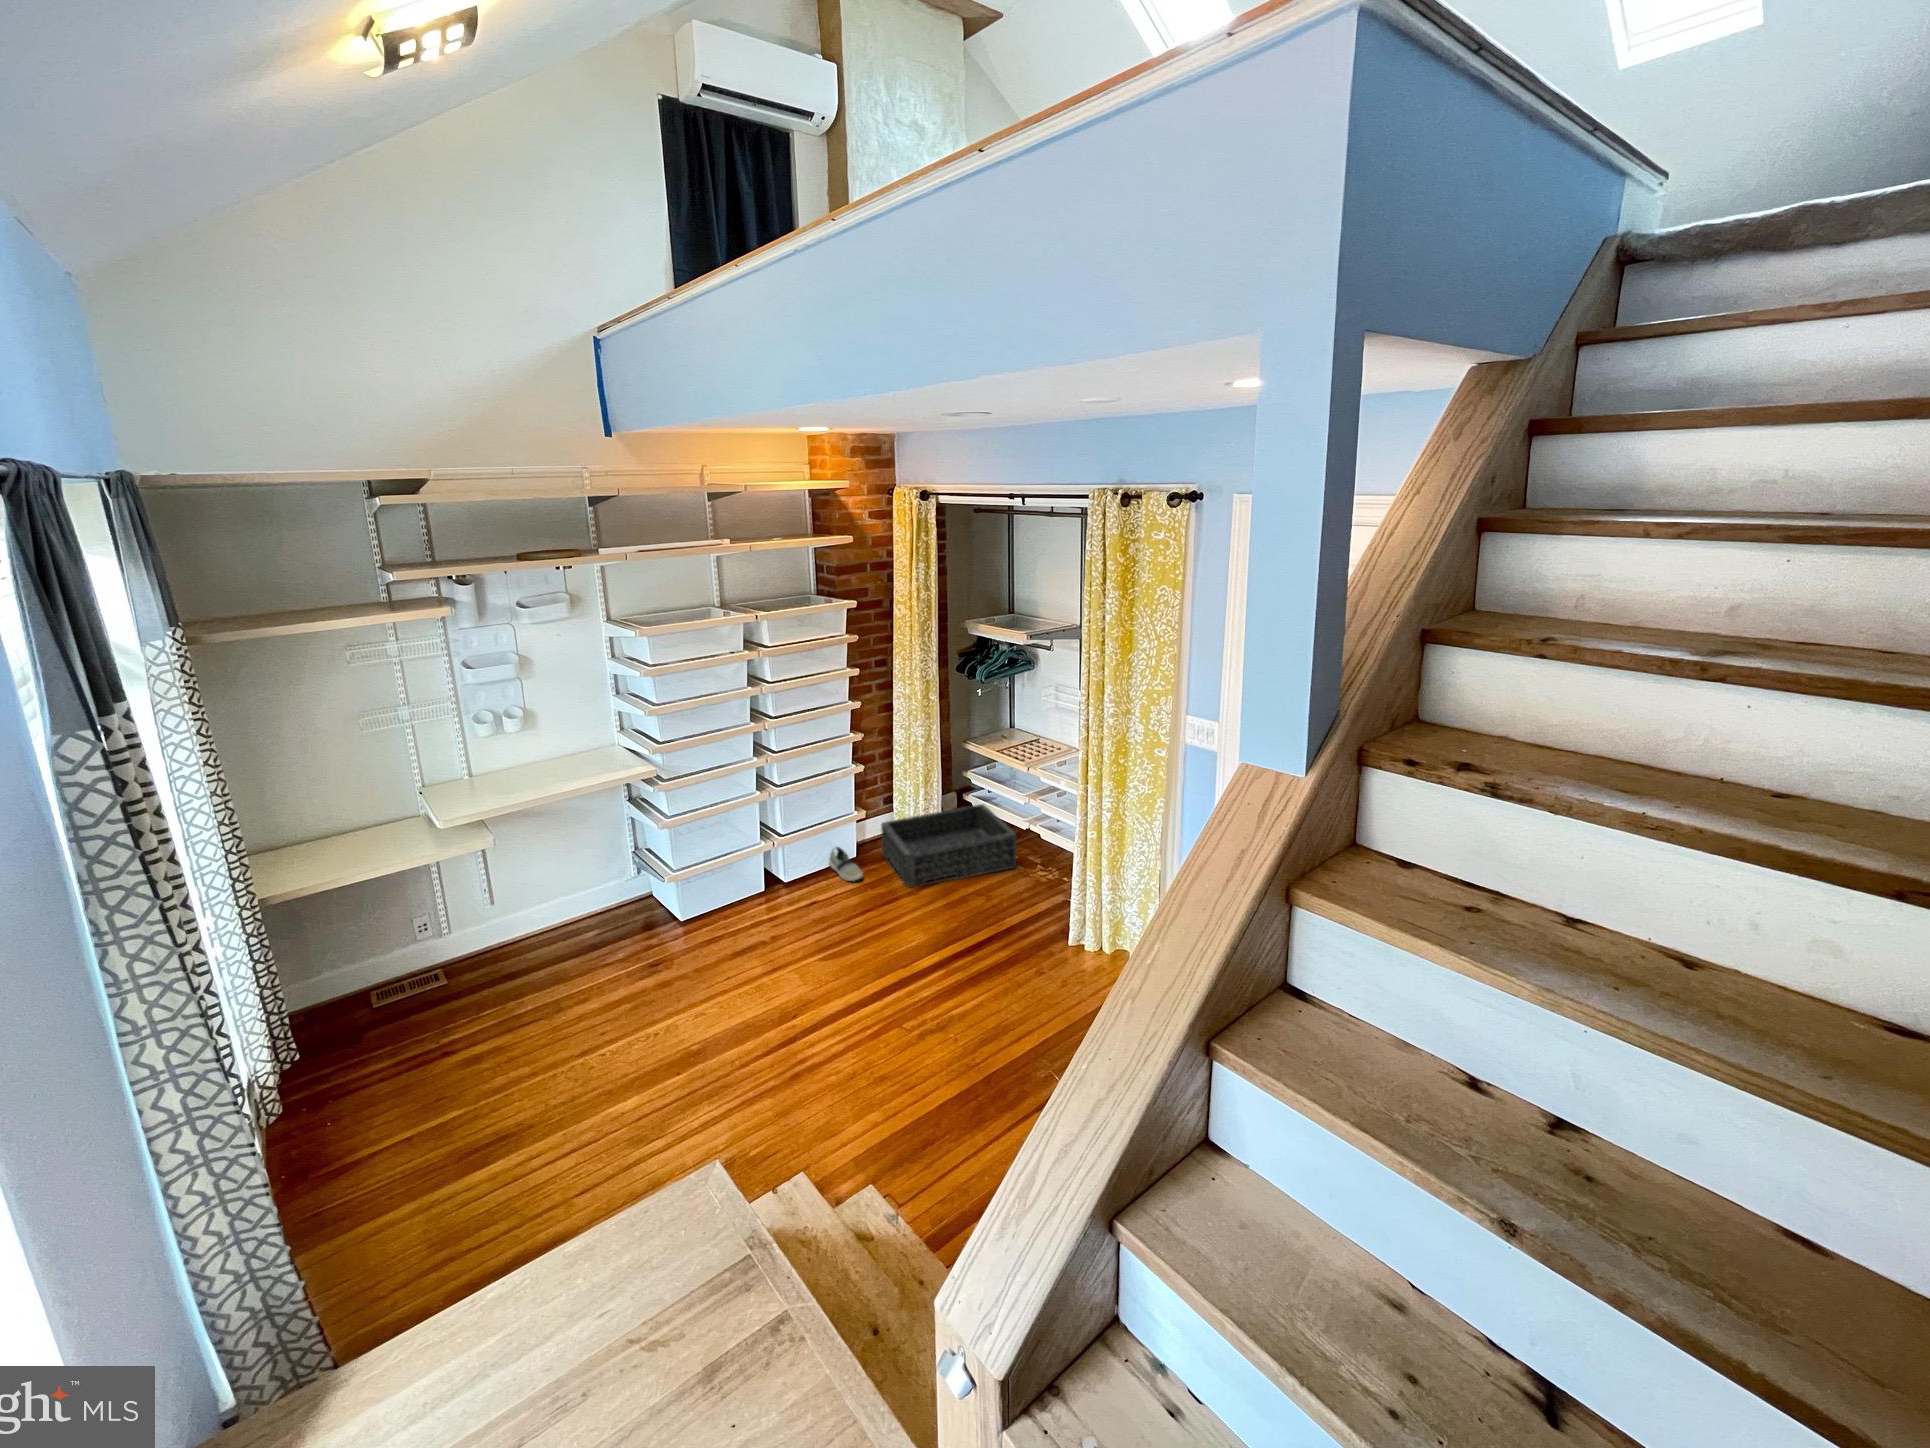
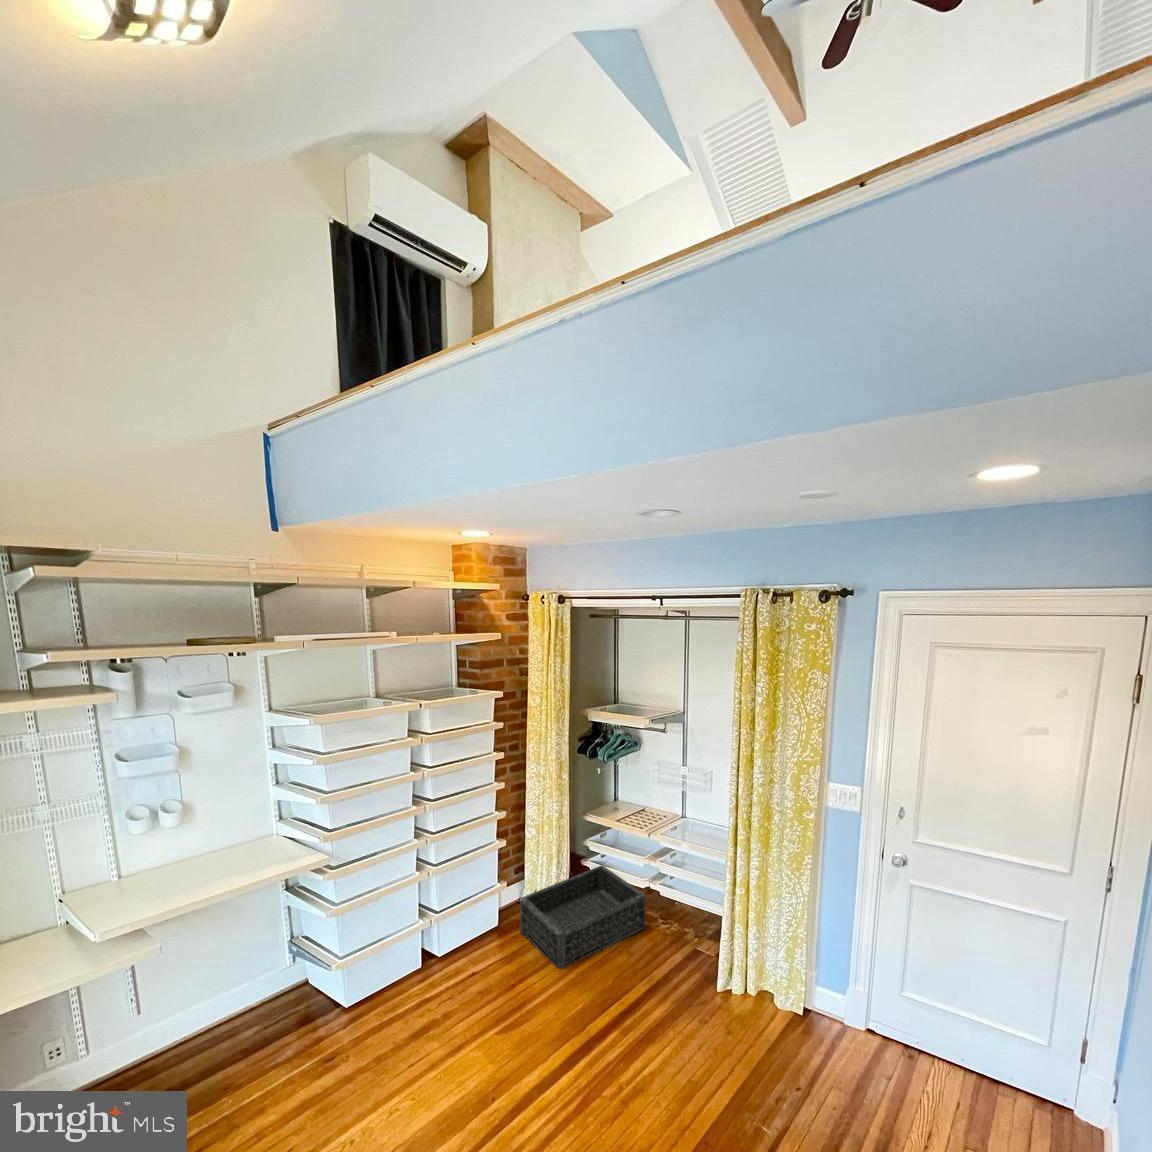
shoe: present [829,847,863,881] -> none [473,931,513,971]

